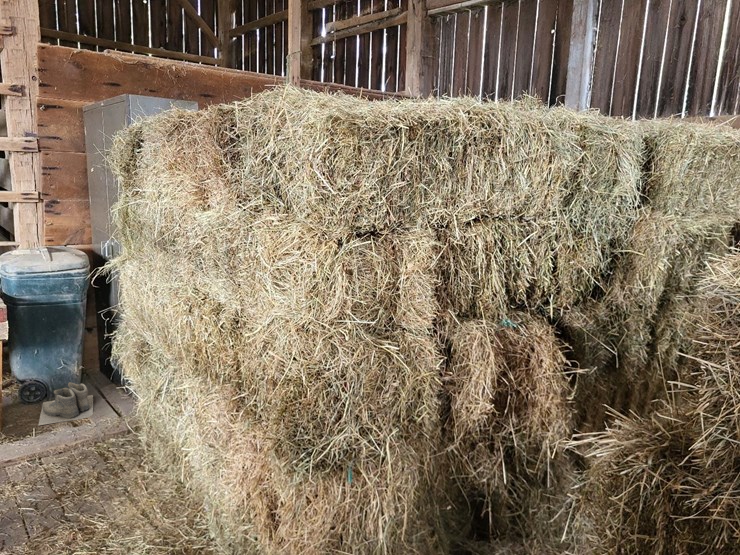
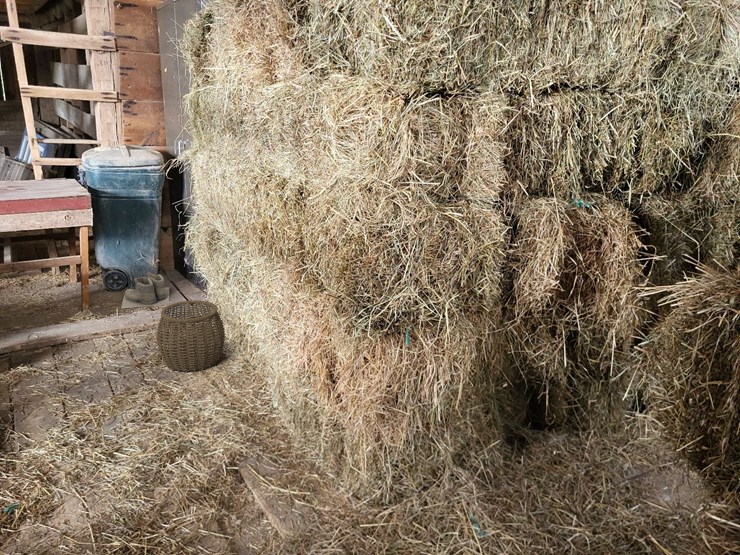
woven basket: none [79,419,157,501] -> present [156,300,225,372]

